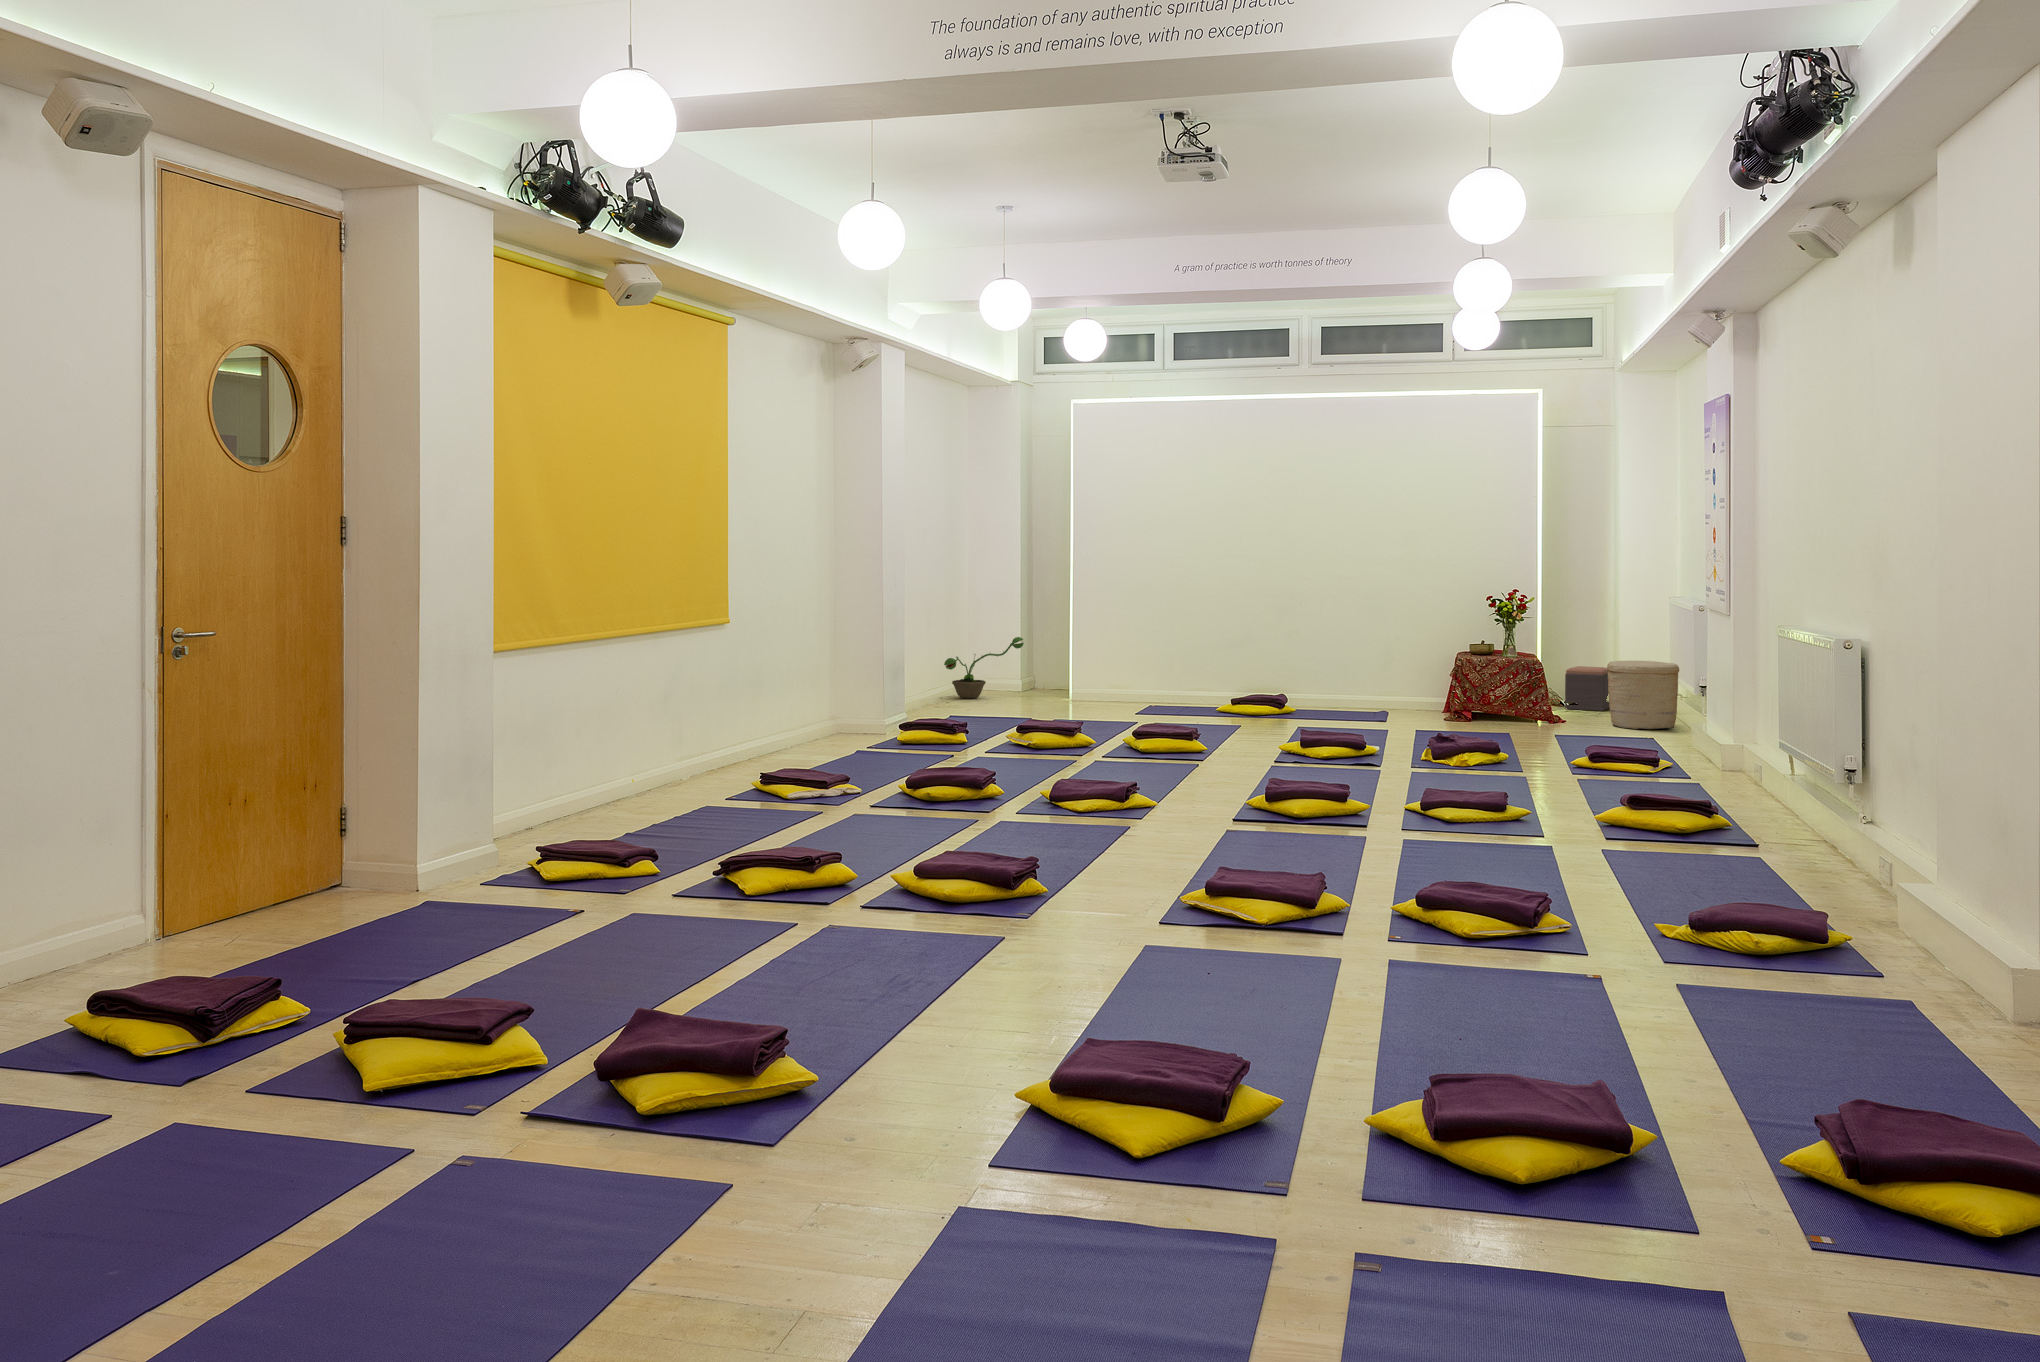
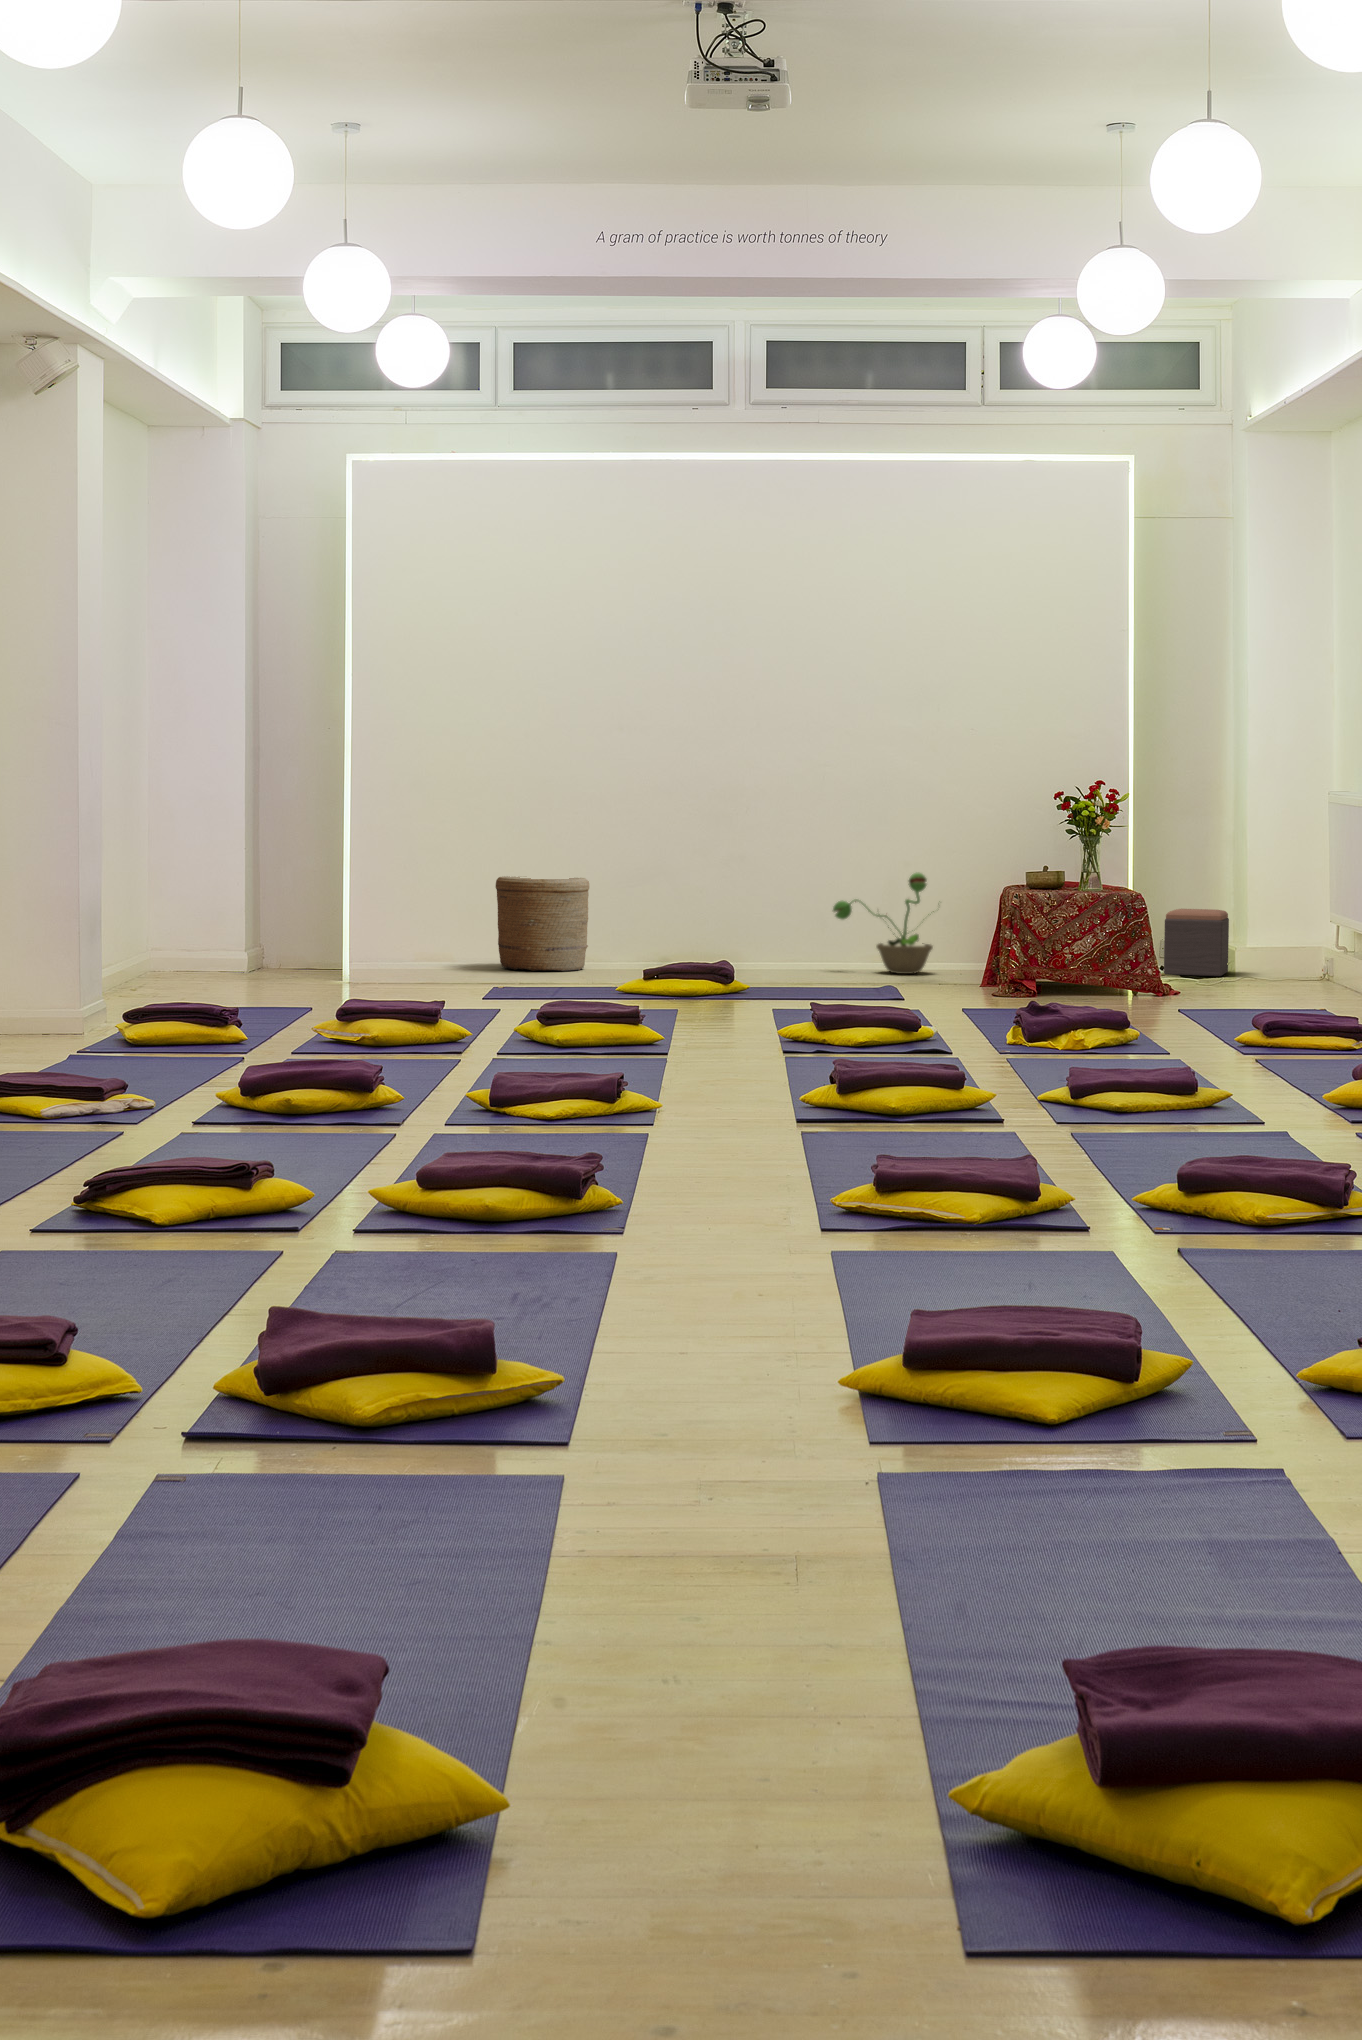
decorative plant: present [944,637,1024,699] -> present [833,873,934,974]
woven basket: present [1607,661,1679,729] -> present [496,876,589,971]

